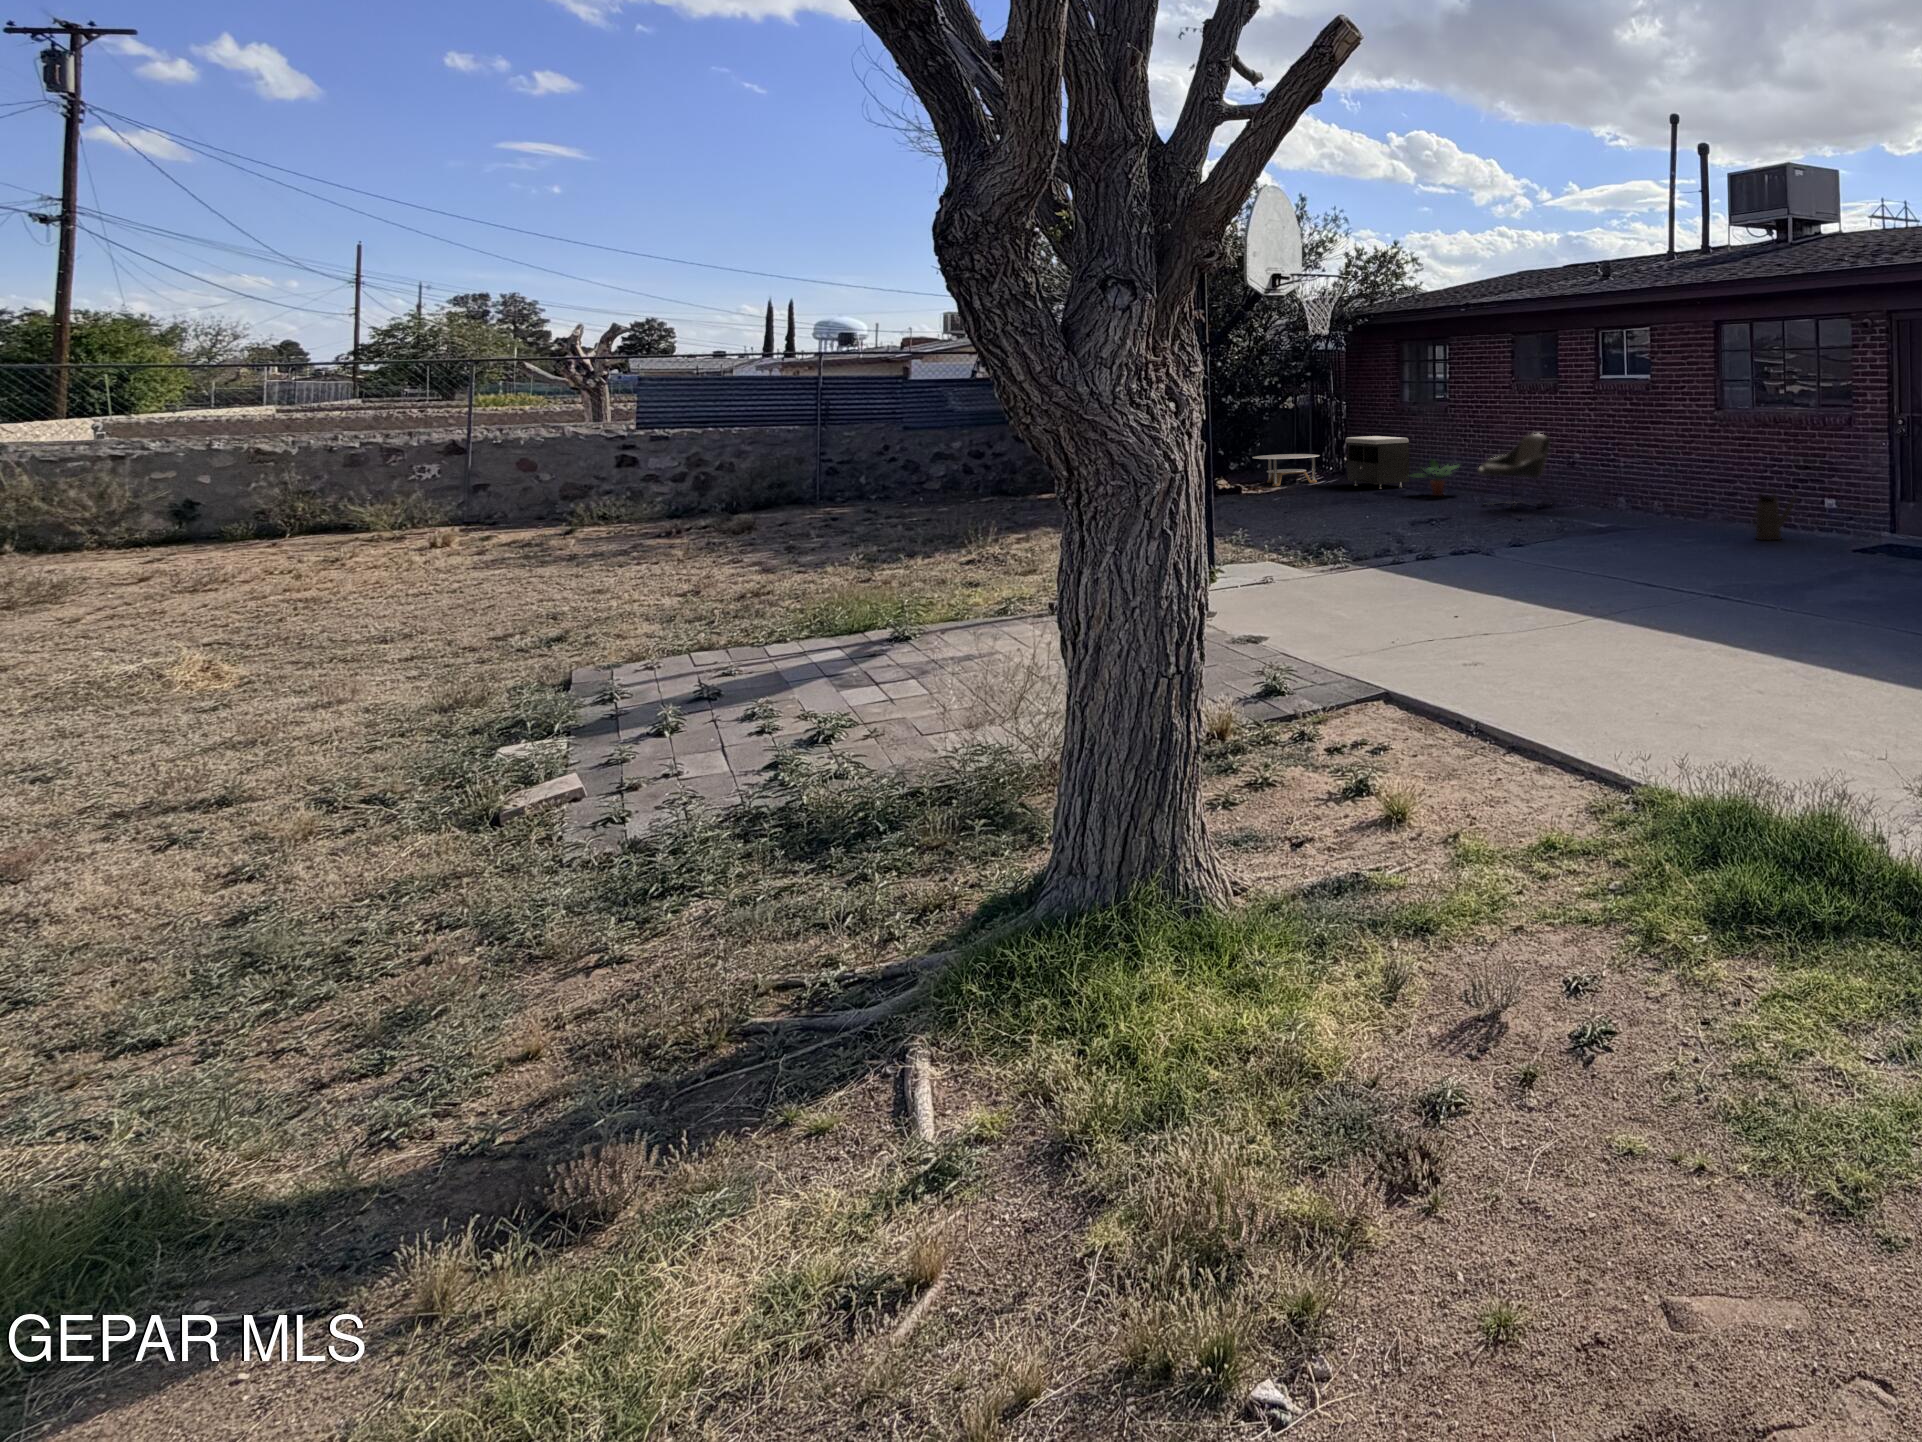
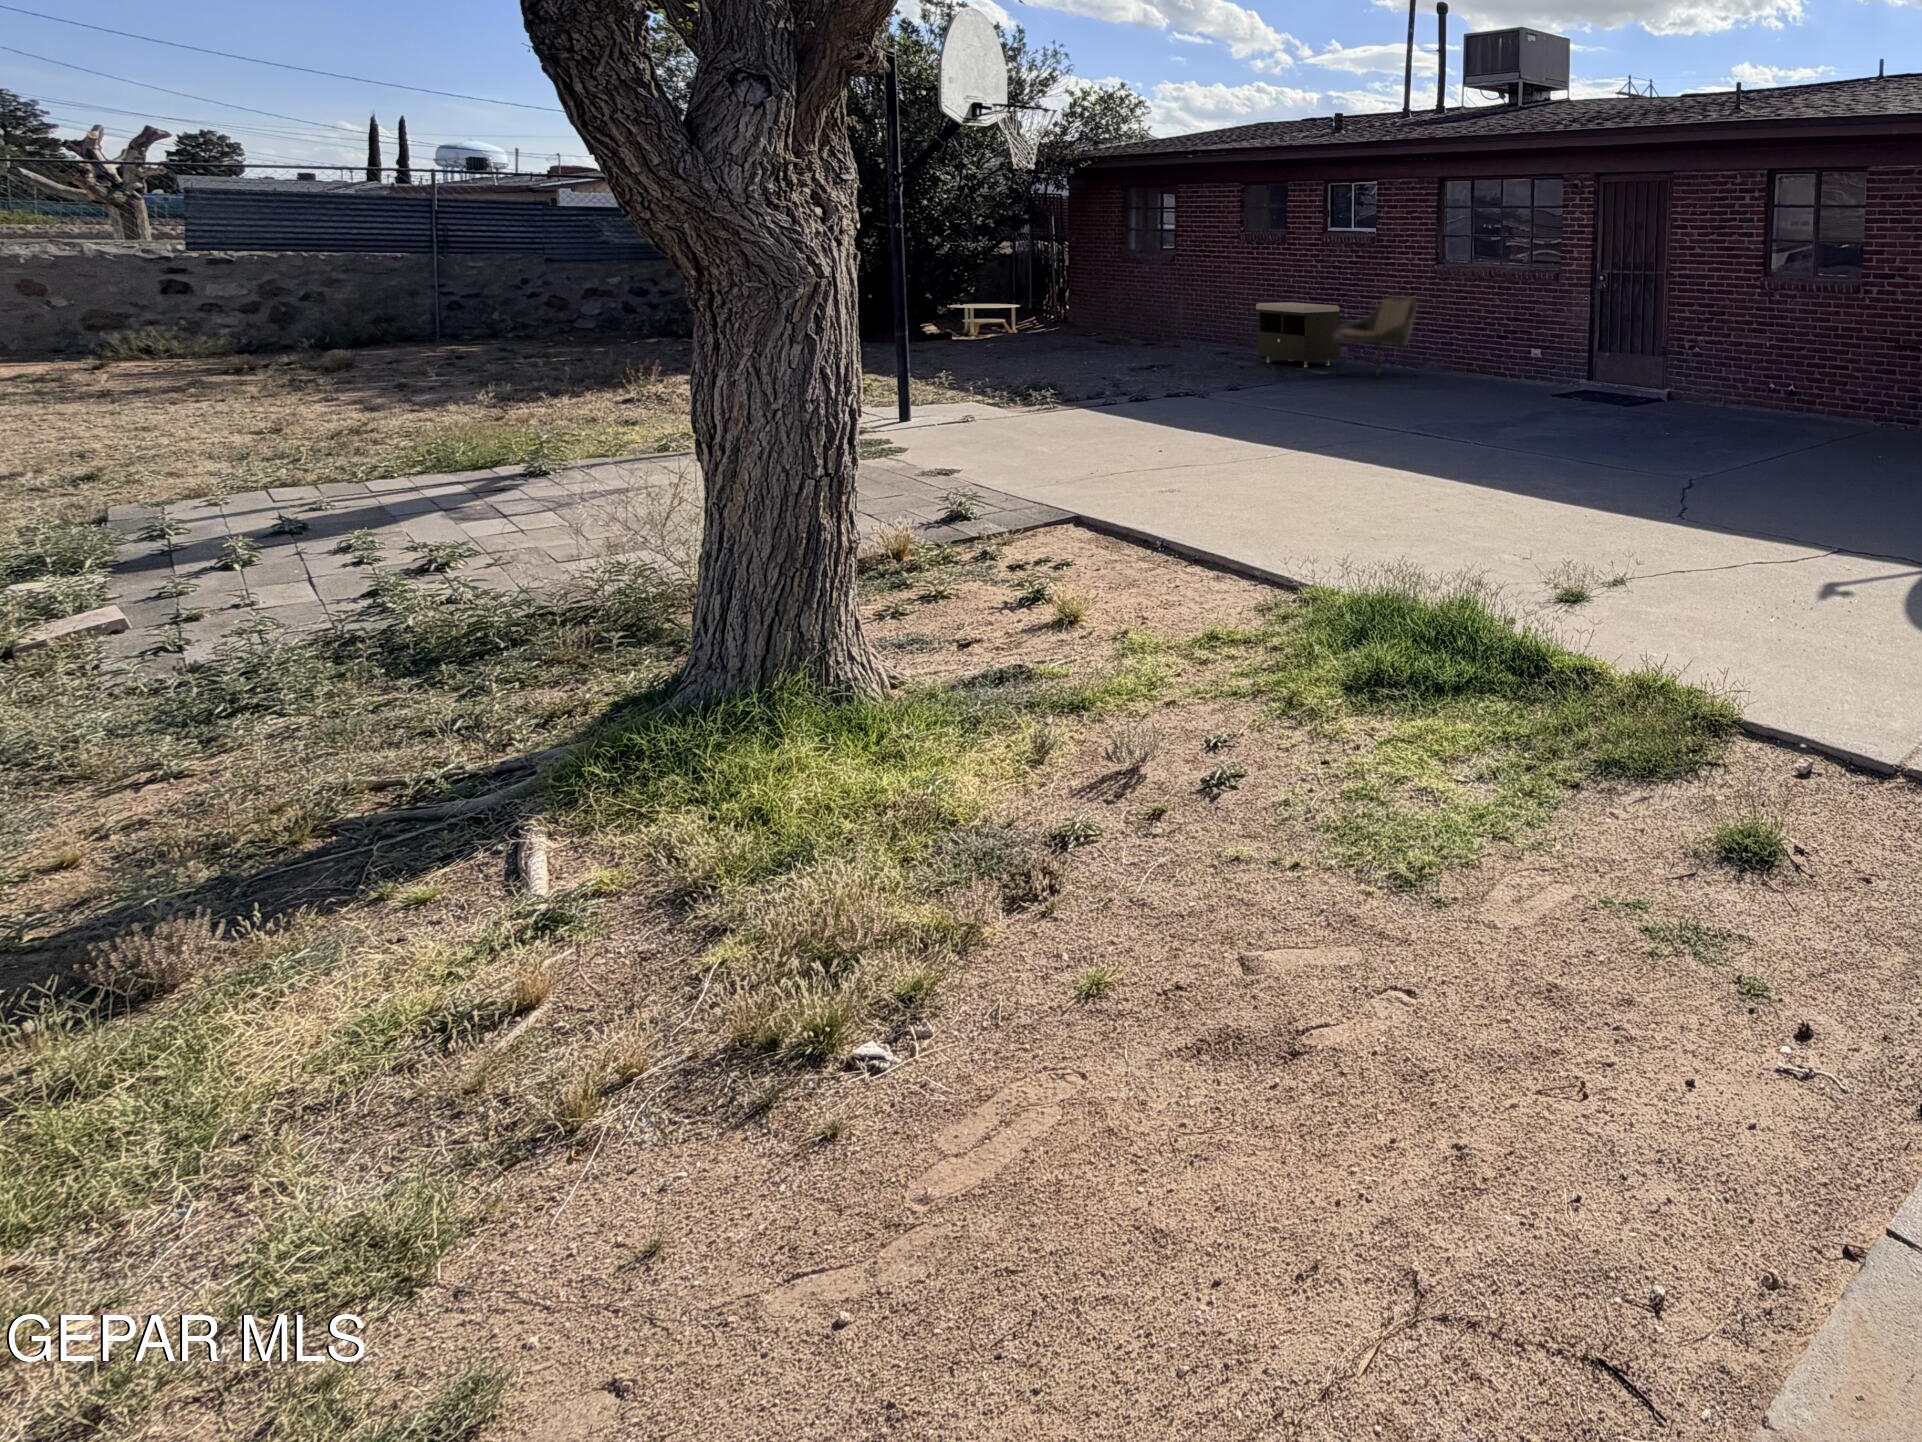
lounge chair: present [1477,434,1550,504] -> present [1334,297,1417,375]
storage bench: present [1345,436,1409,489] -> present [1256,302,1340,367]
potted plant: present [1410,459,1459,496] -> none [1110,309,1165,346]
watering can: present [1753,487,1797,540] -> none [1439,338,1482,387]

